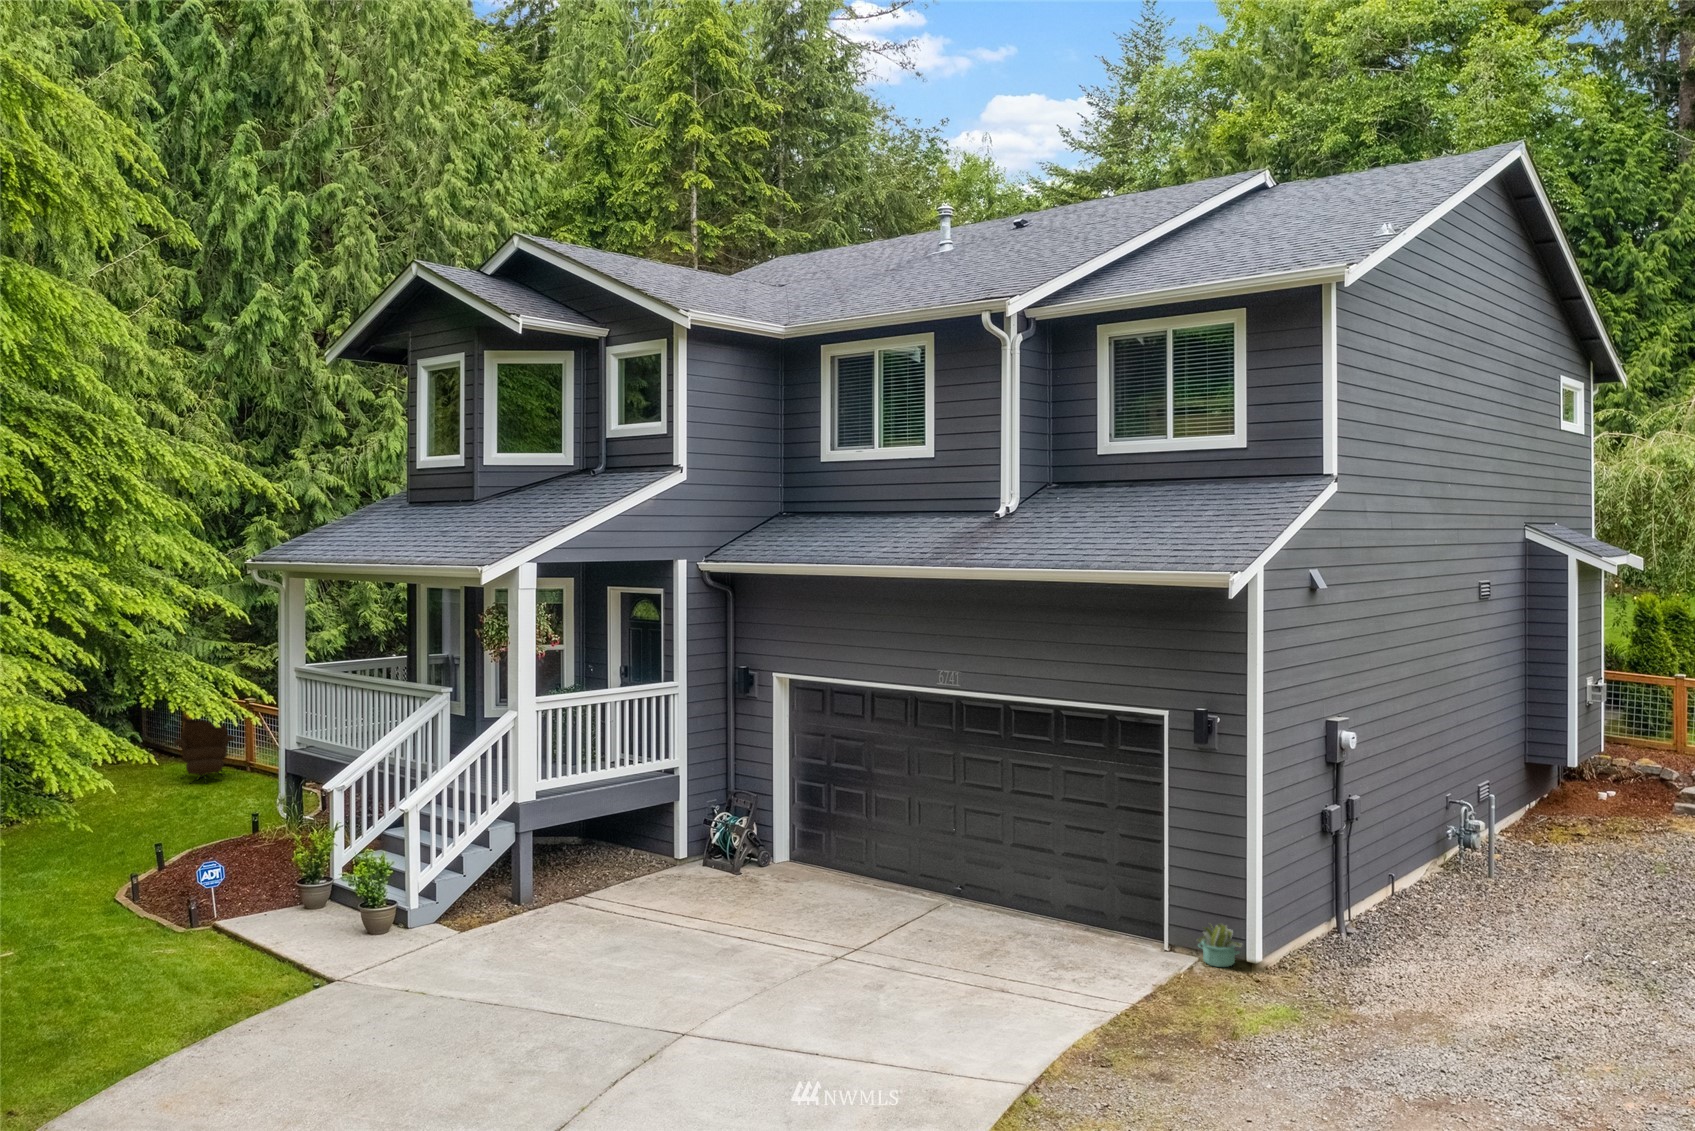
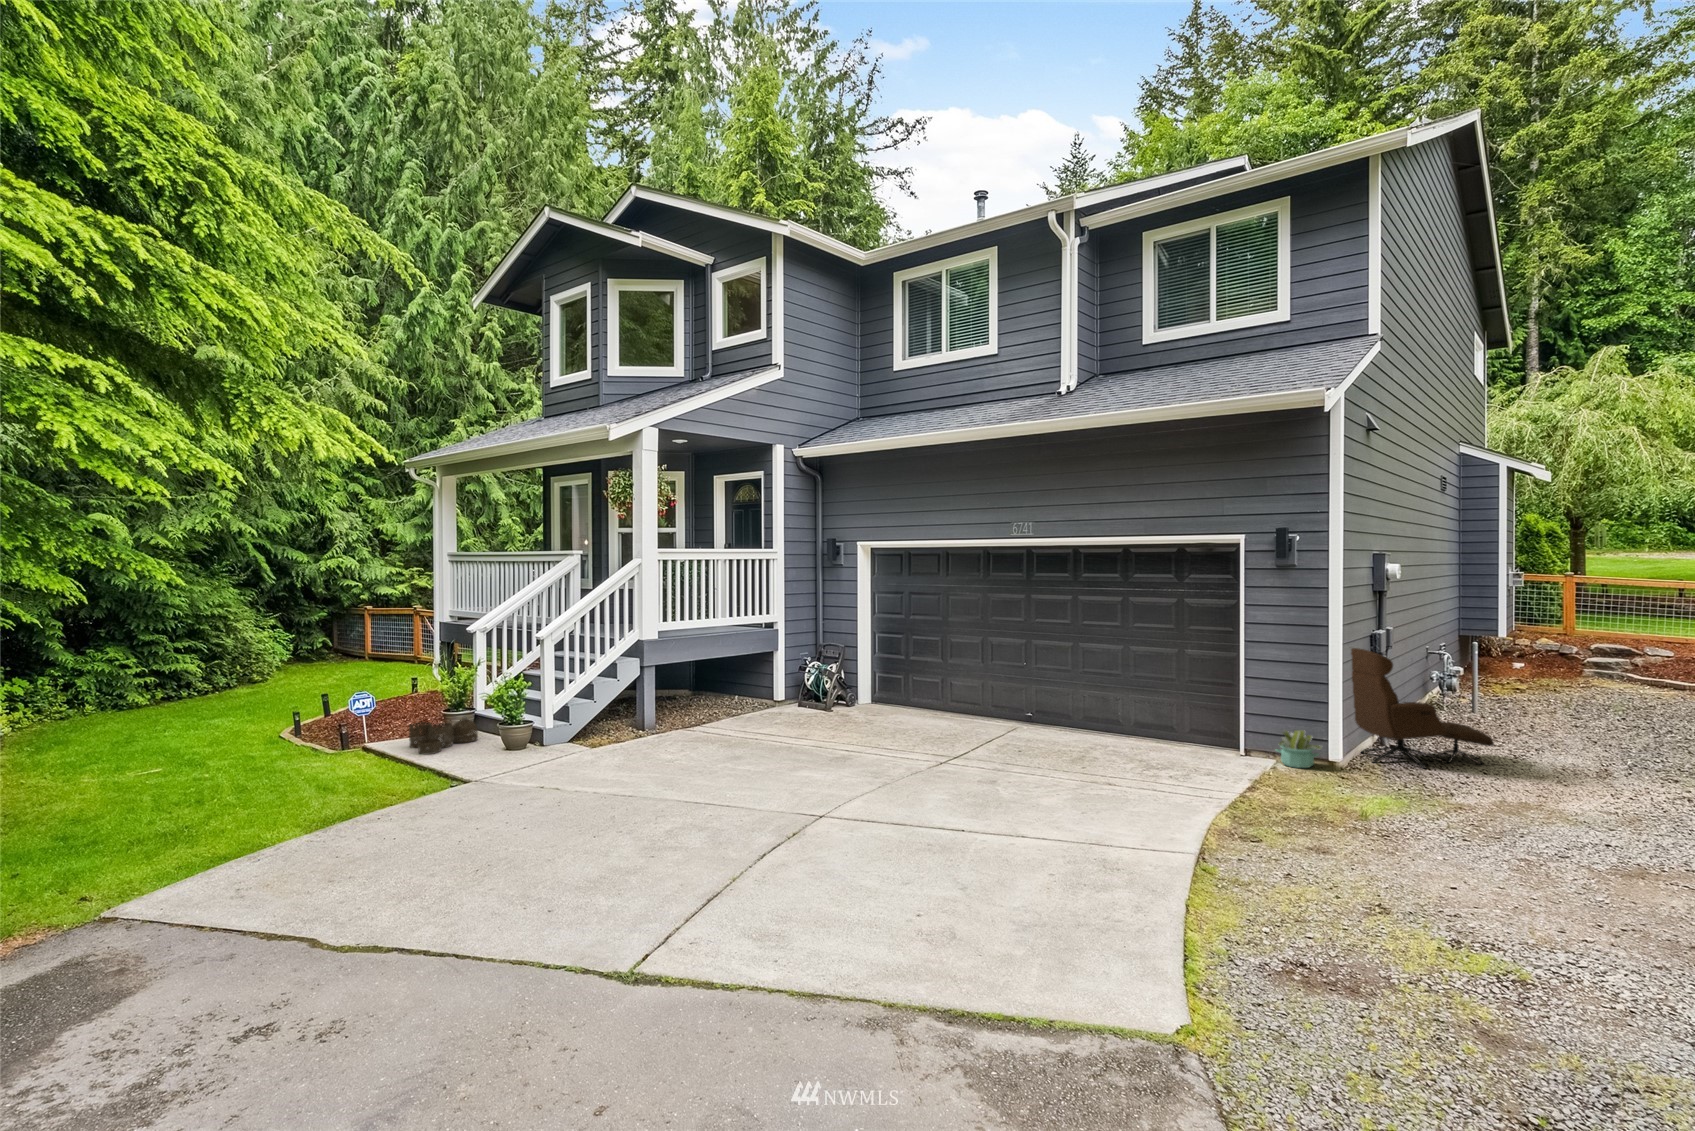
lounge chair: present [174,716,234,784] -> present [1351,648,1494,769]
woven basket: none [257,892,334,940] -> present [409,718,478,754]

